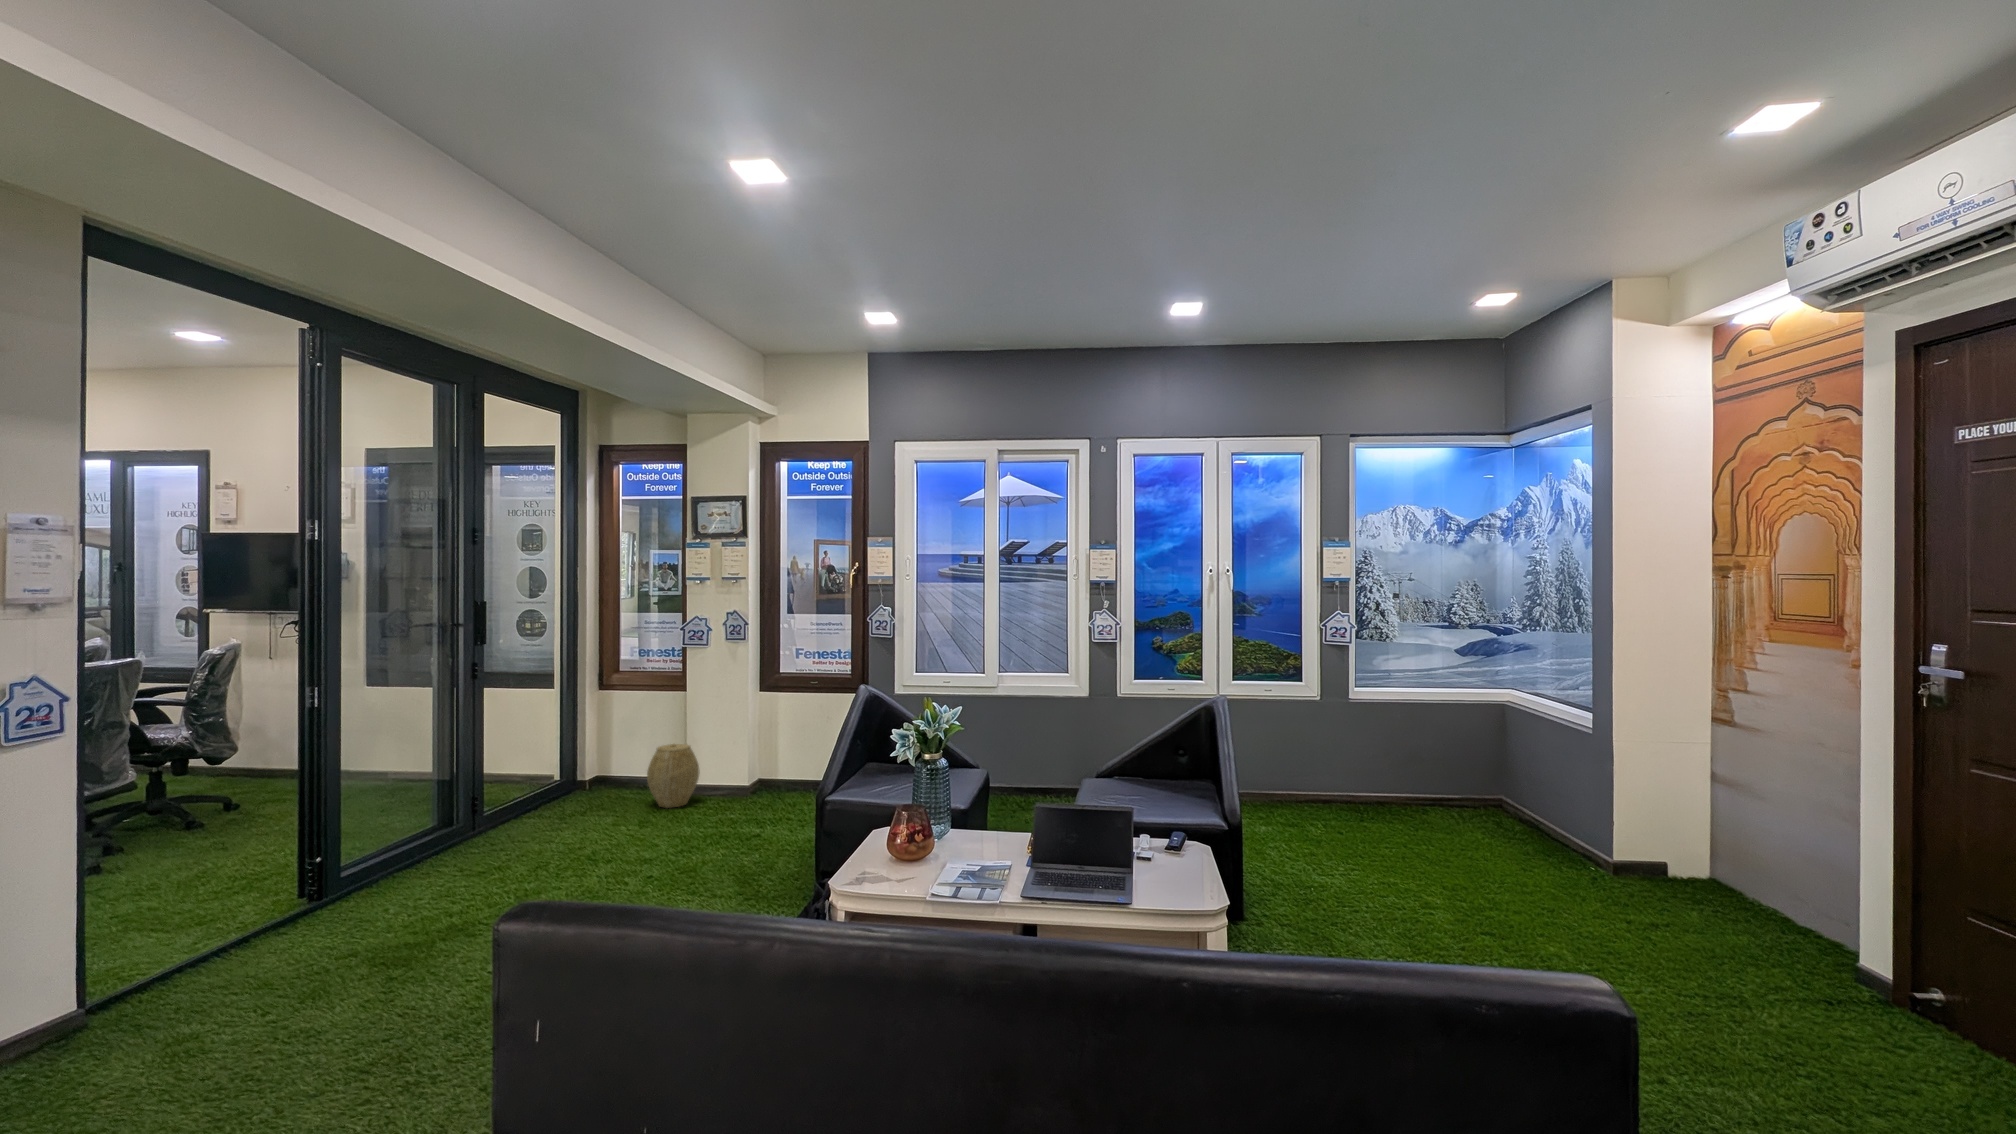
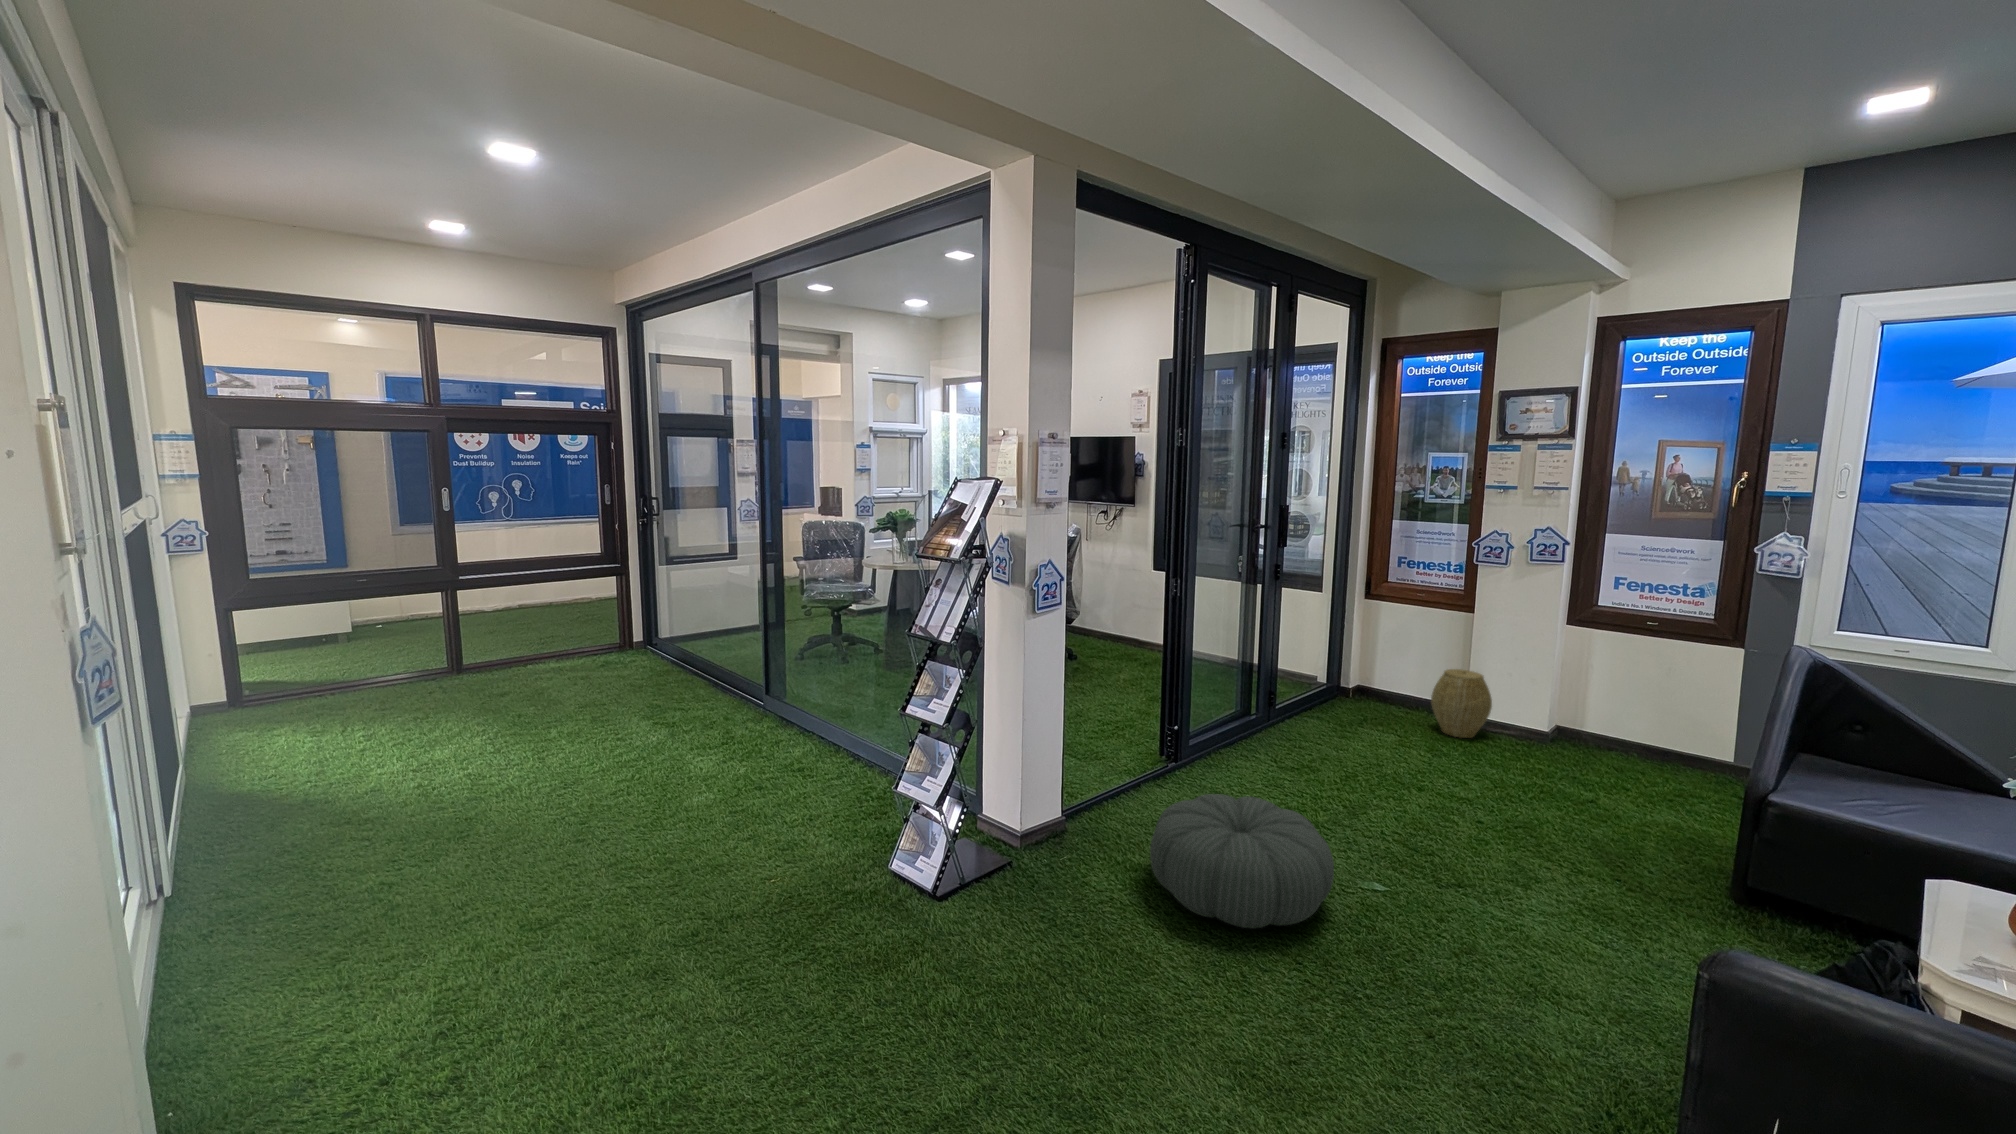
pouf: none [143,895,407,1045] -> present [1150,794,1334,928]

